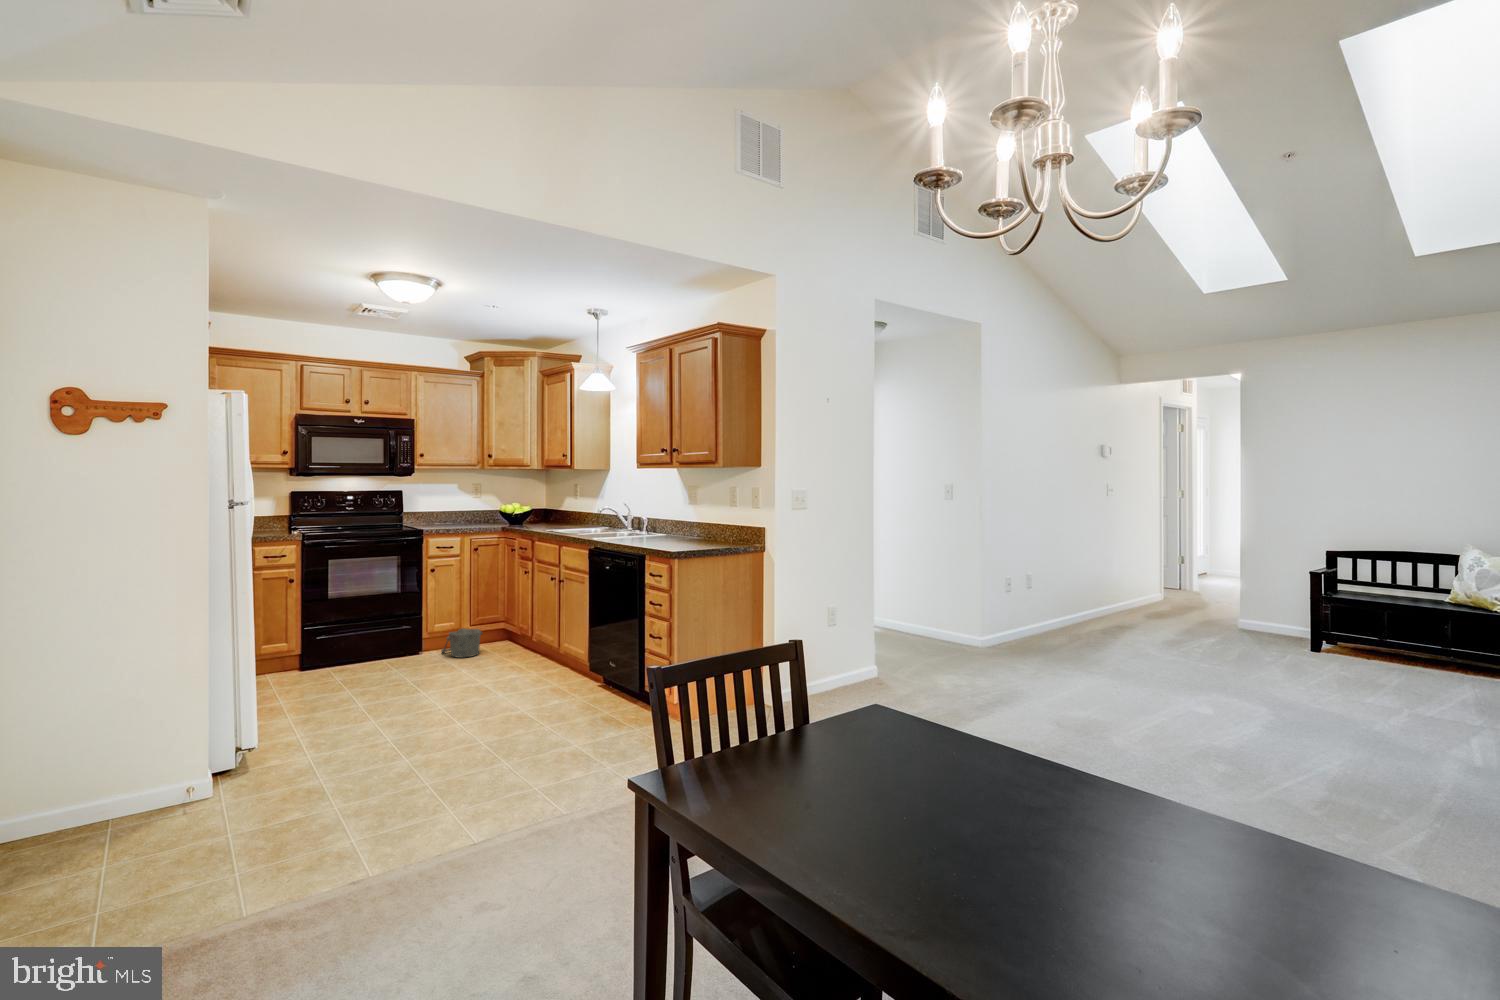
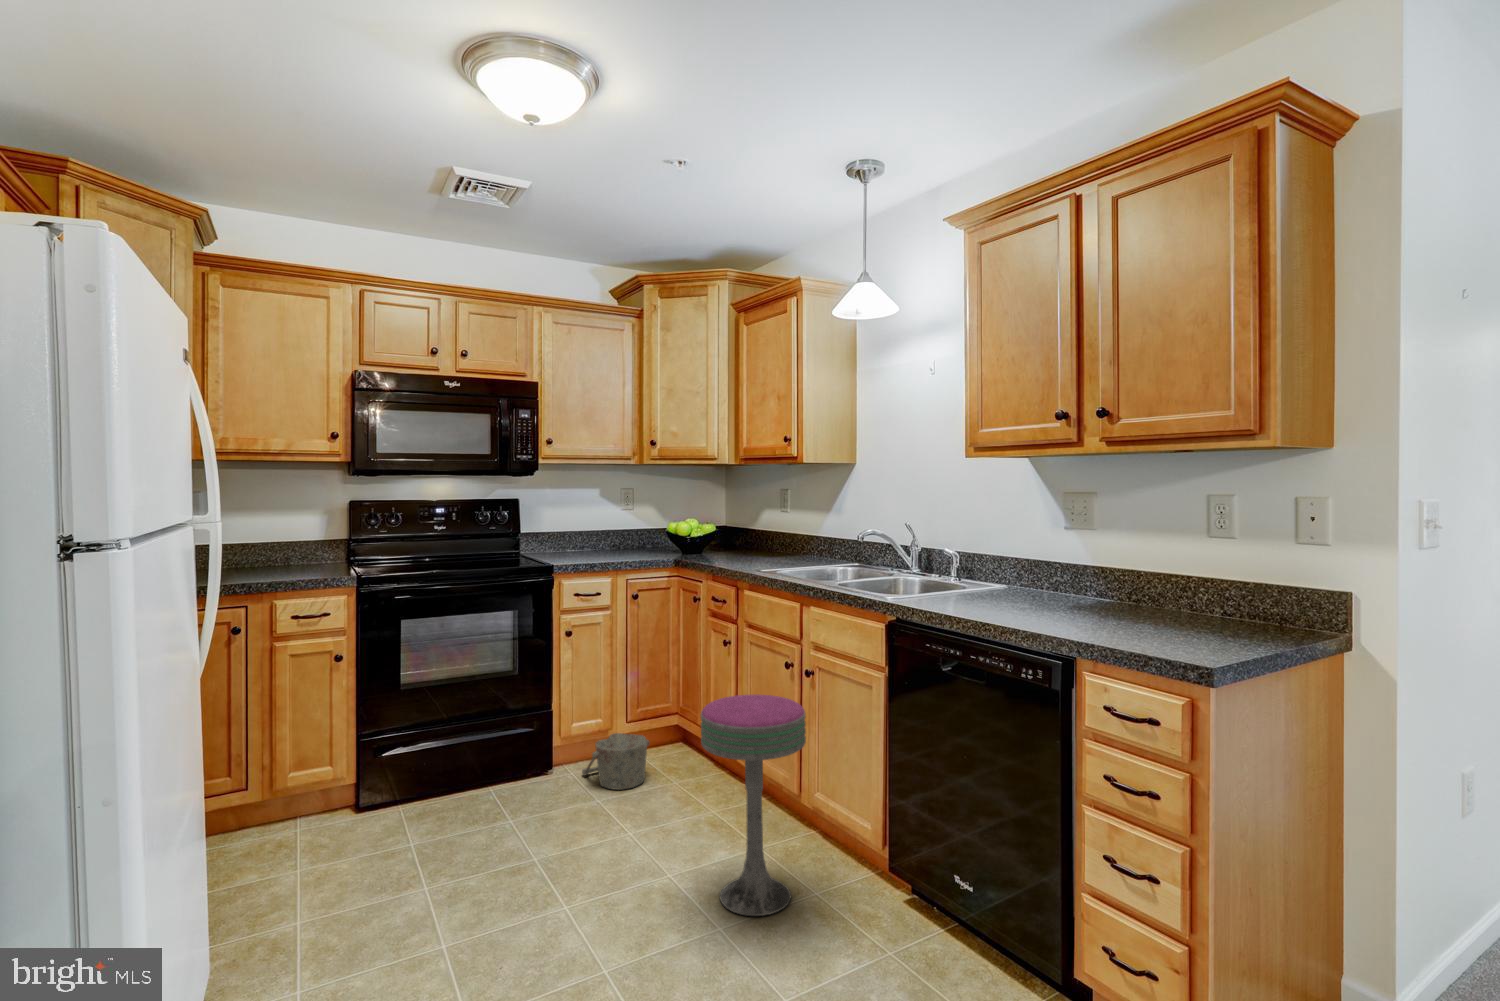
bar stool: none [495,591,549,693] -> present [701,695,806,916]

